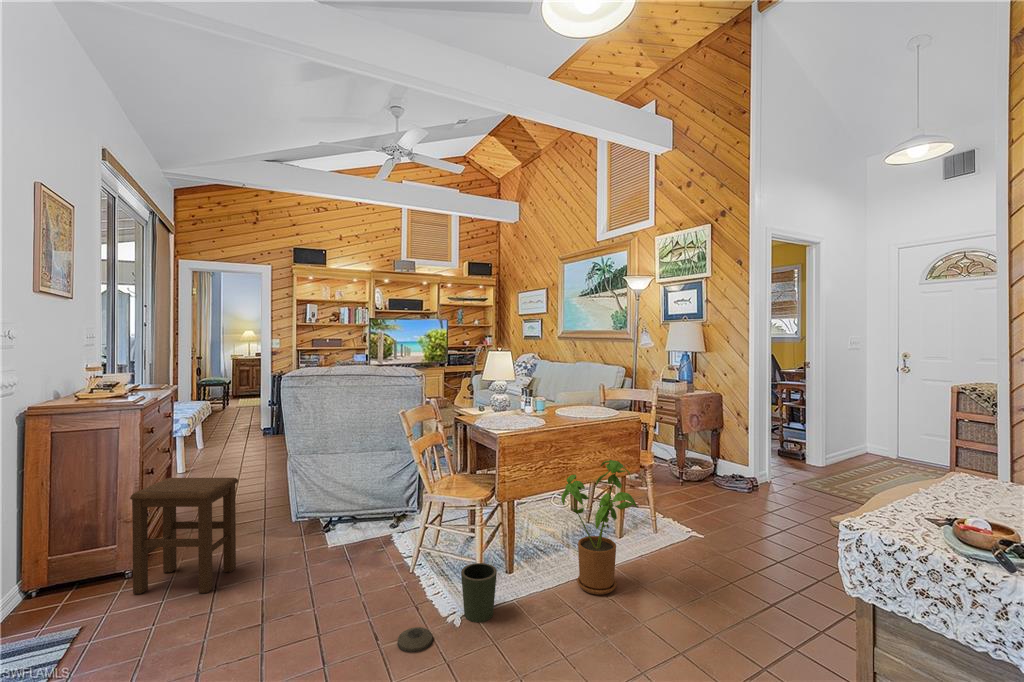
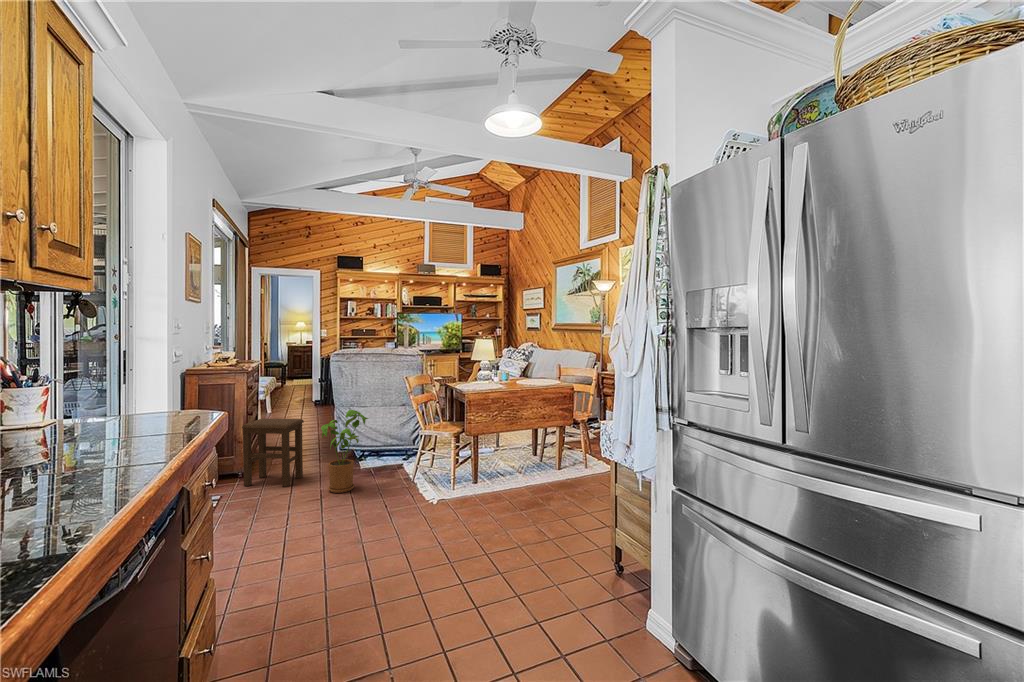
house plant: present [561,460,638,595] -> present [321,410,368,493]
trash can: present [397,563,497,652] -> none [398,470,460,512]

